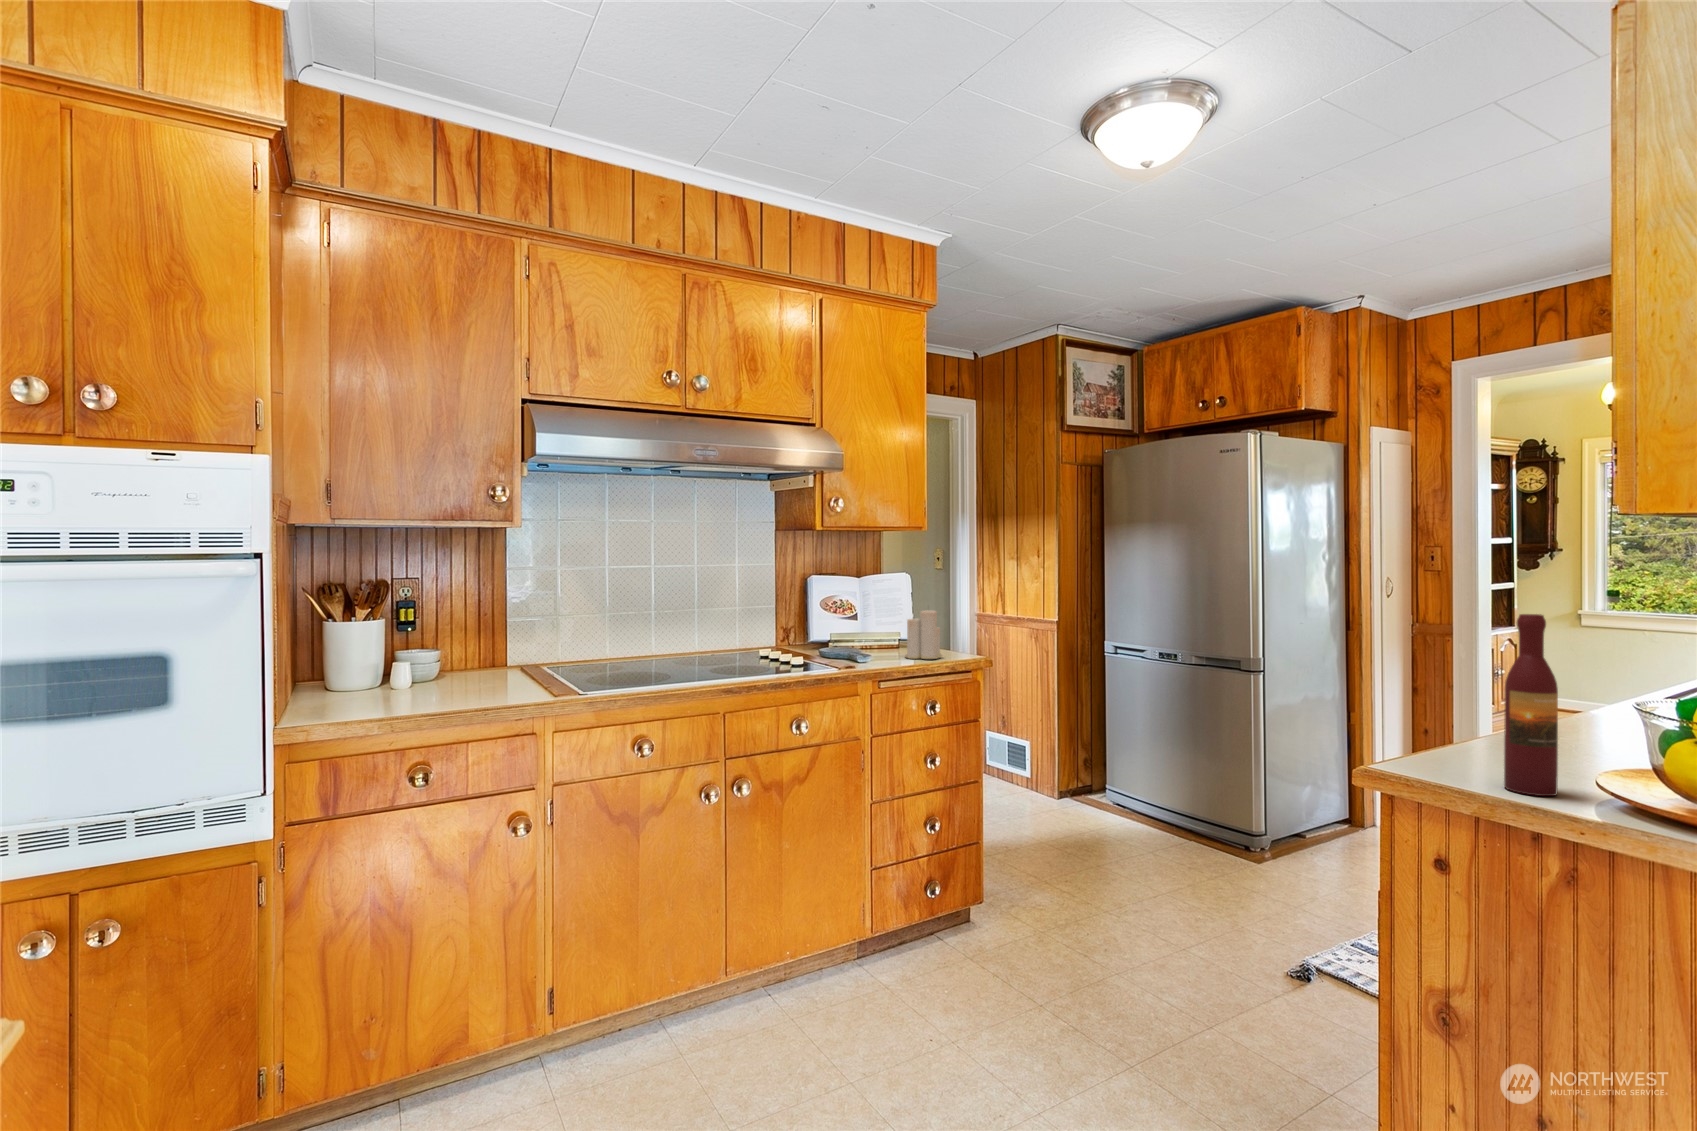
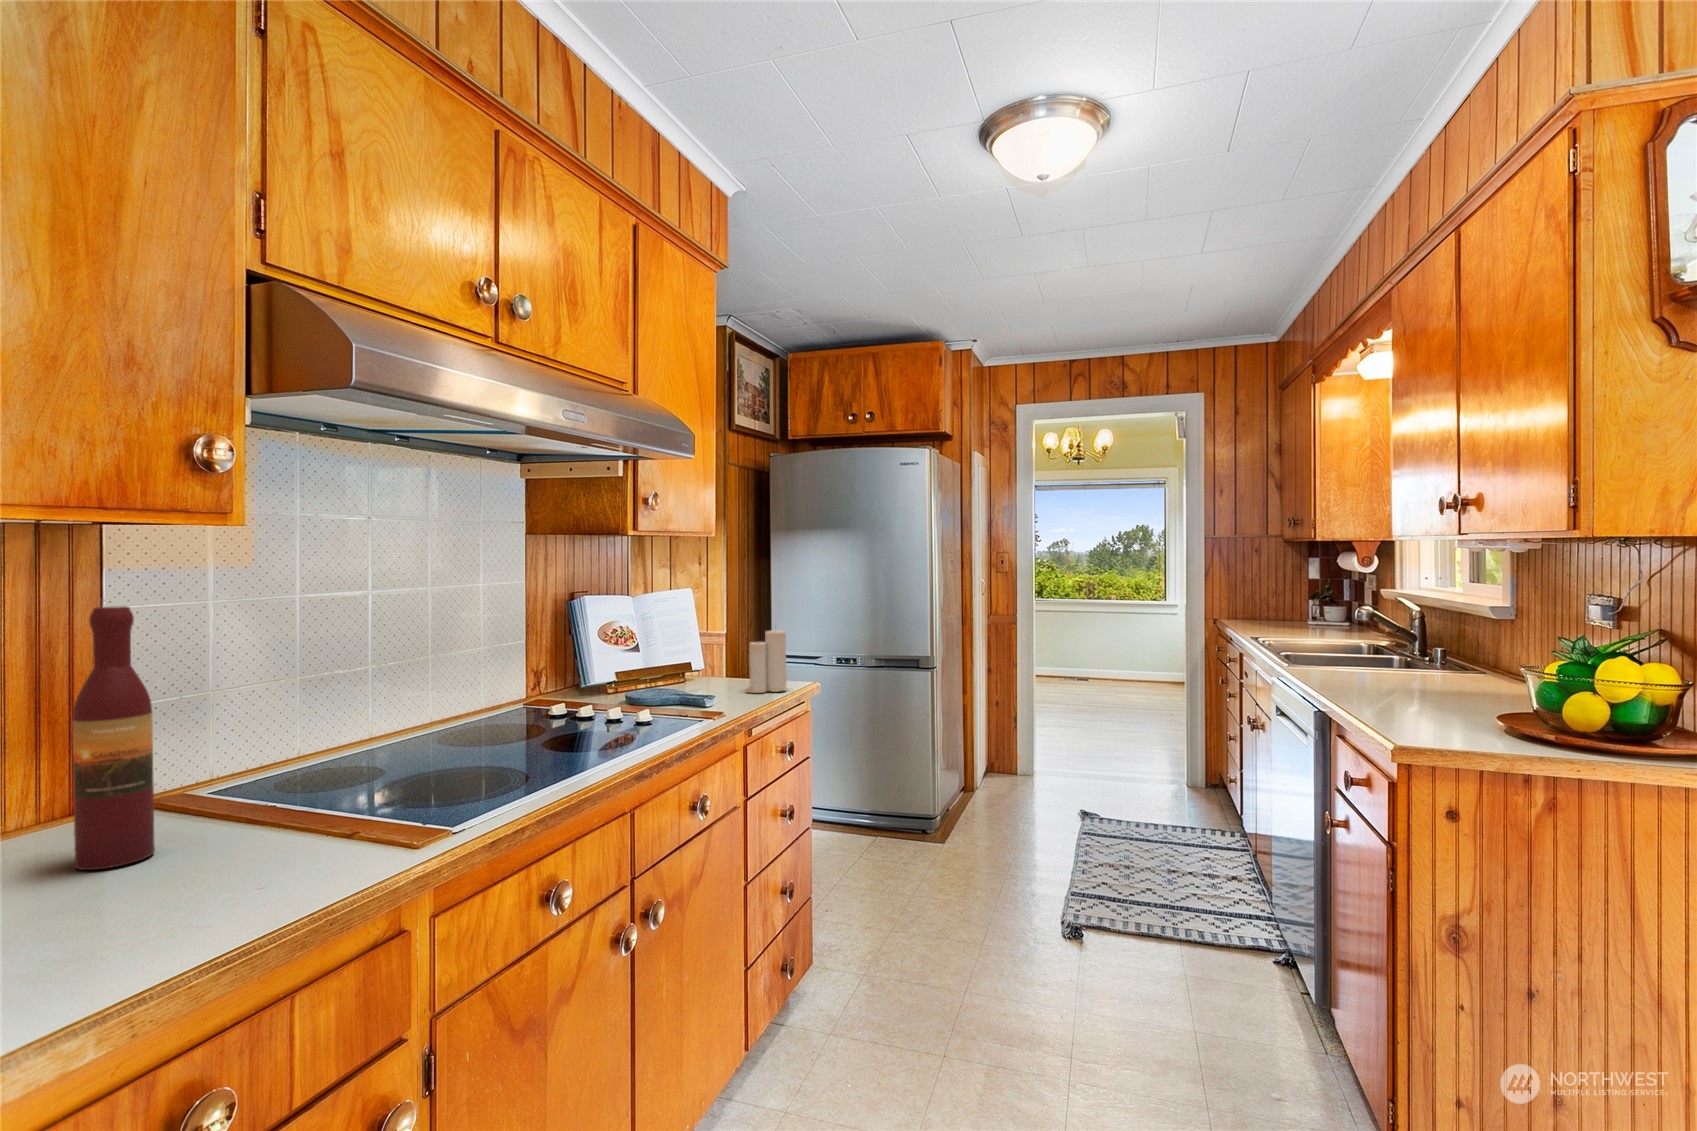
wine bottle: present [1504,614,1558,796] -> present [73,606,155,870]

